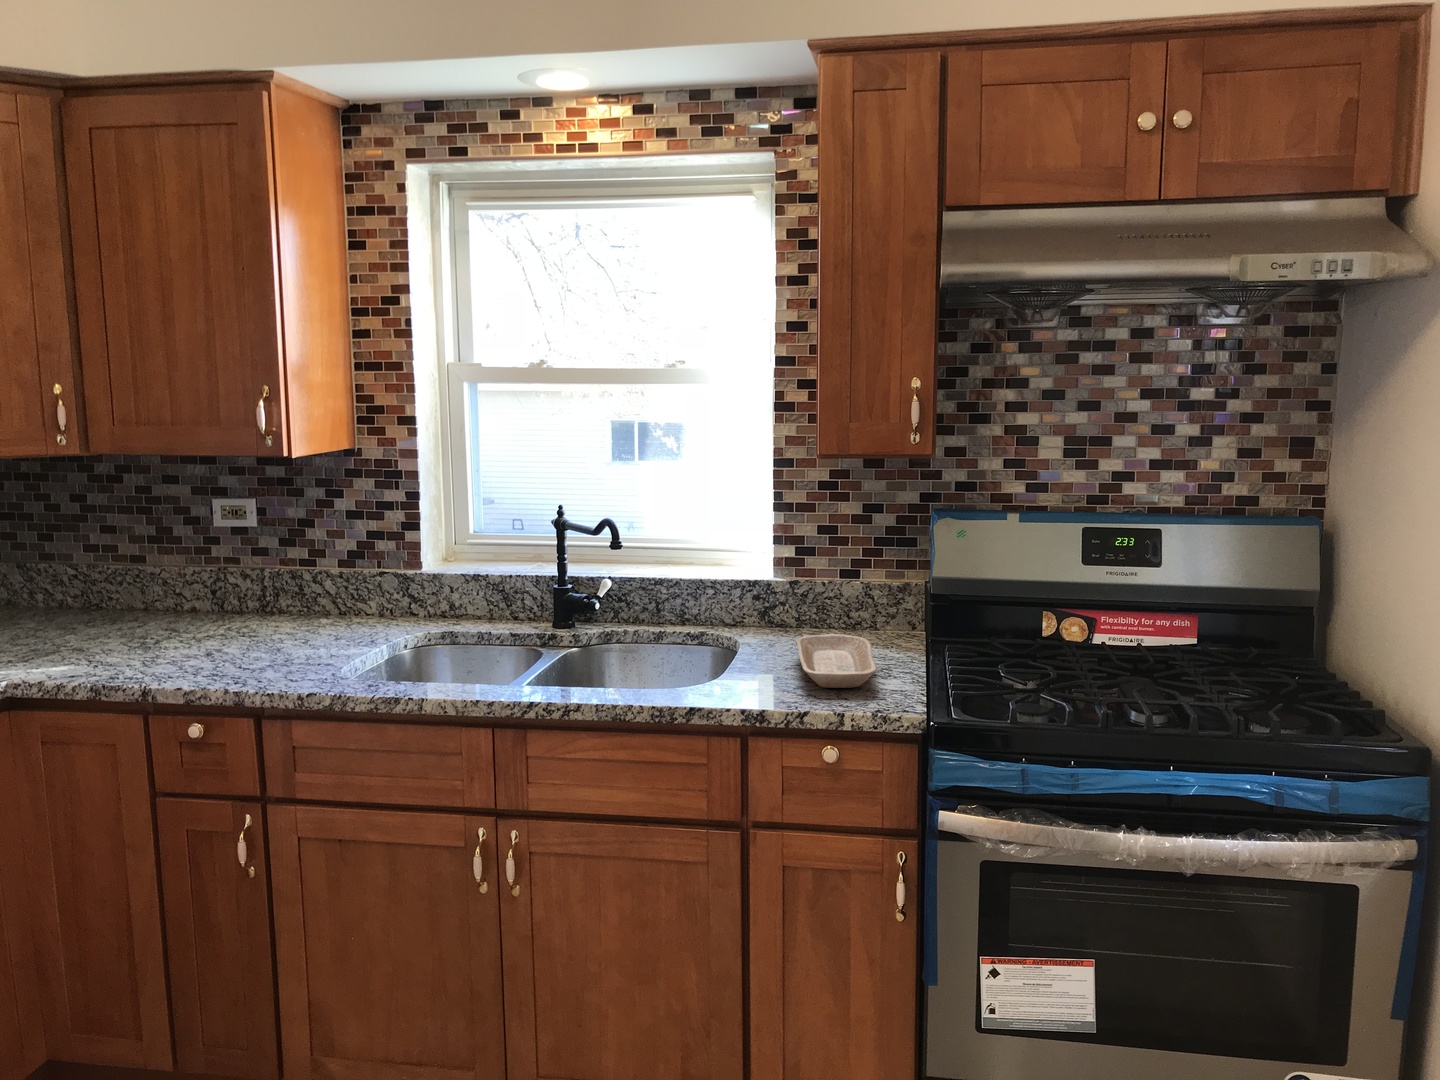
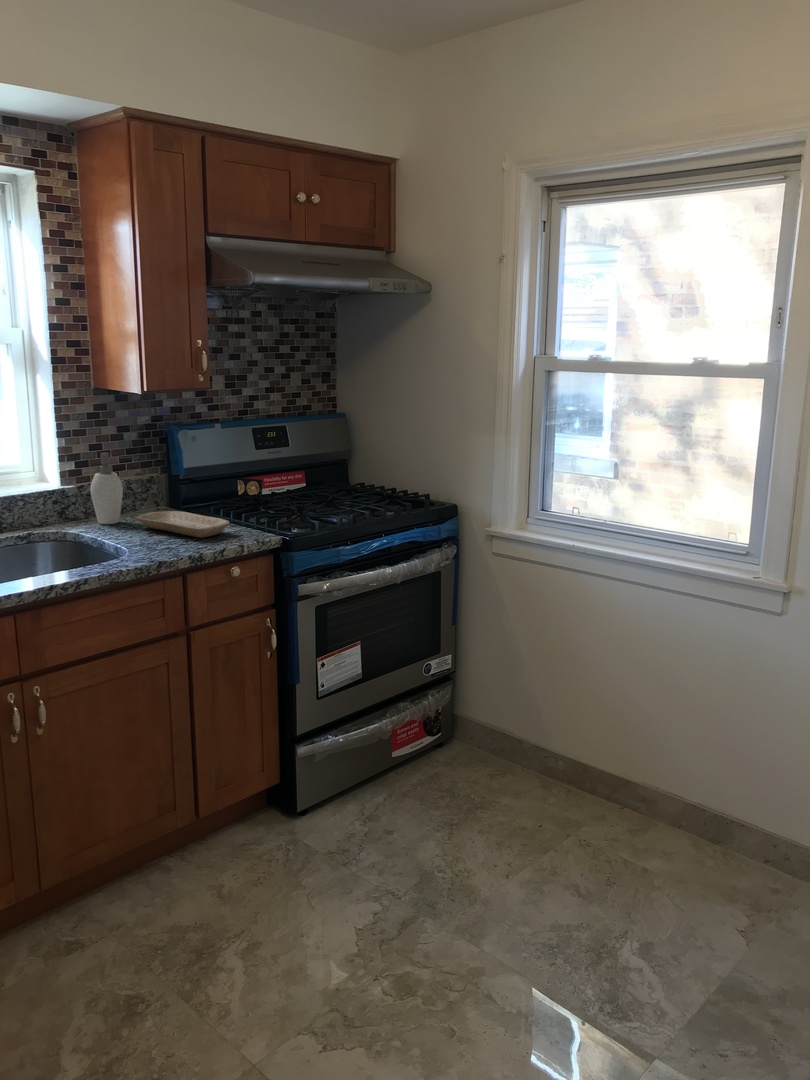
soap dispenser: none [780,538,835,640] -> present [90,453,123,524]

